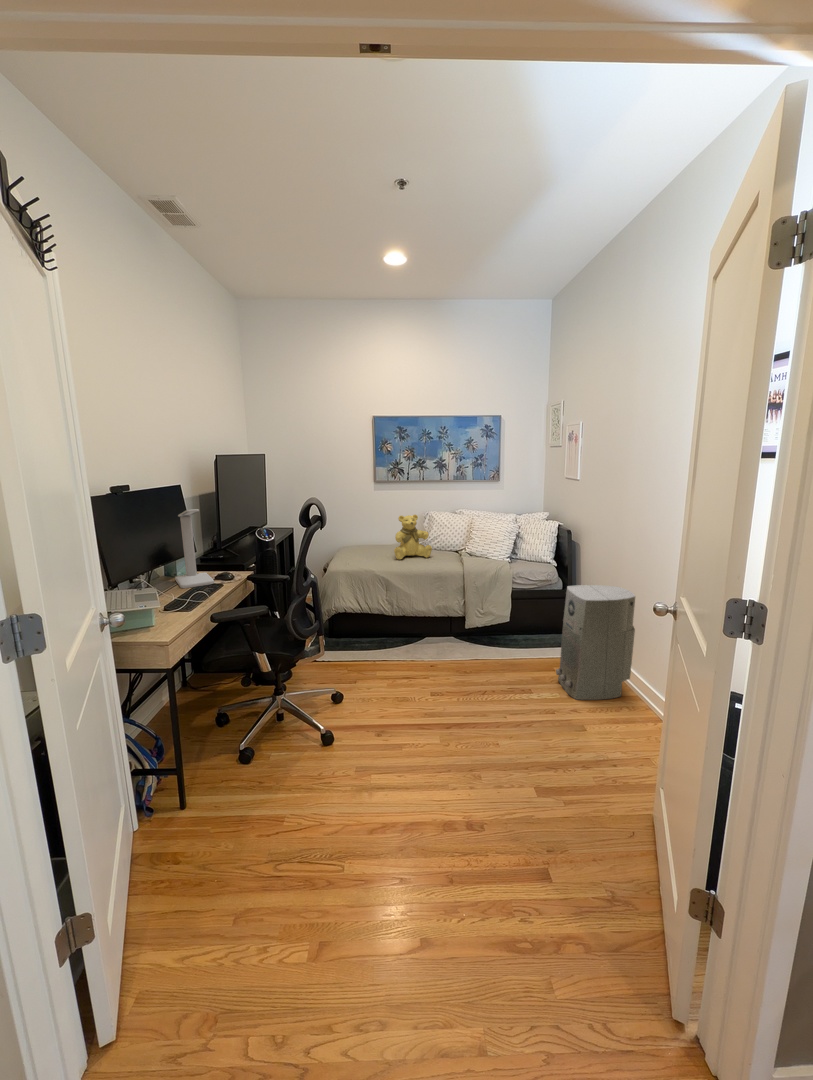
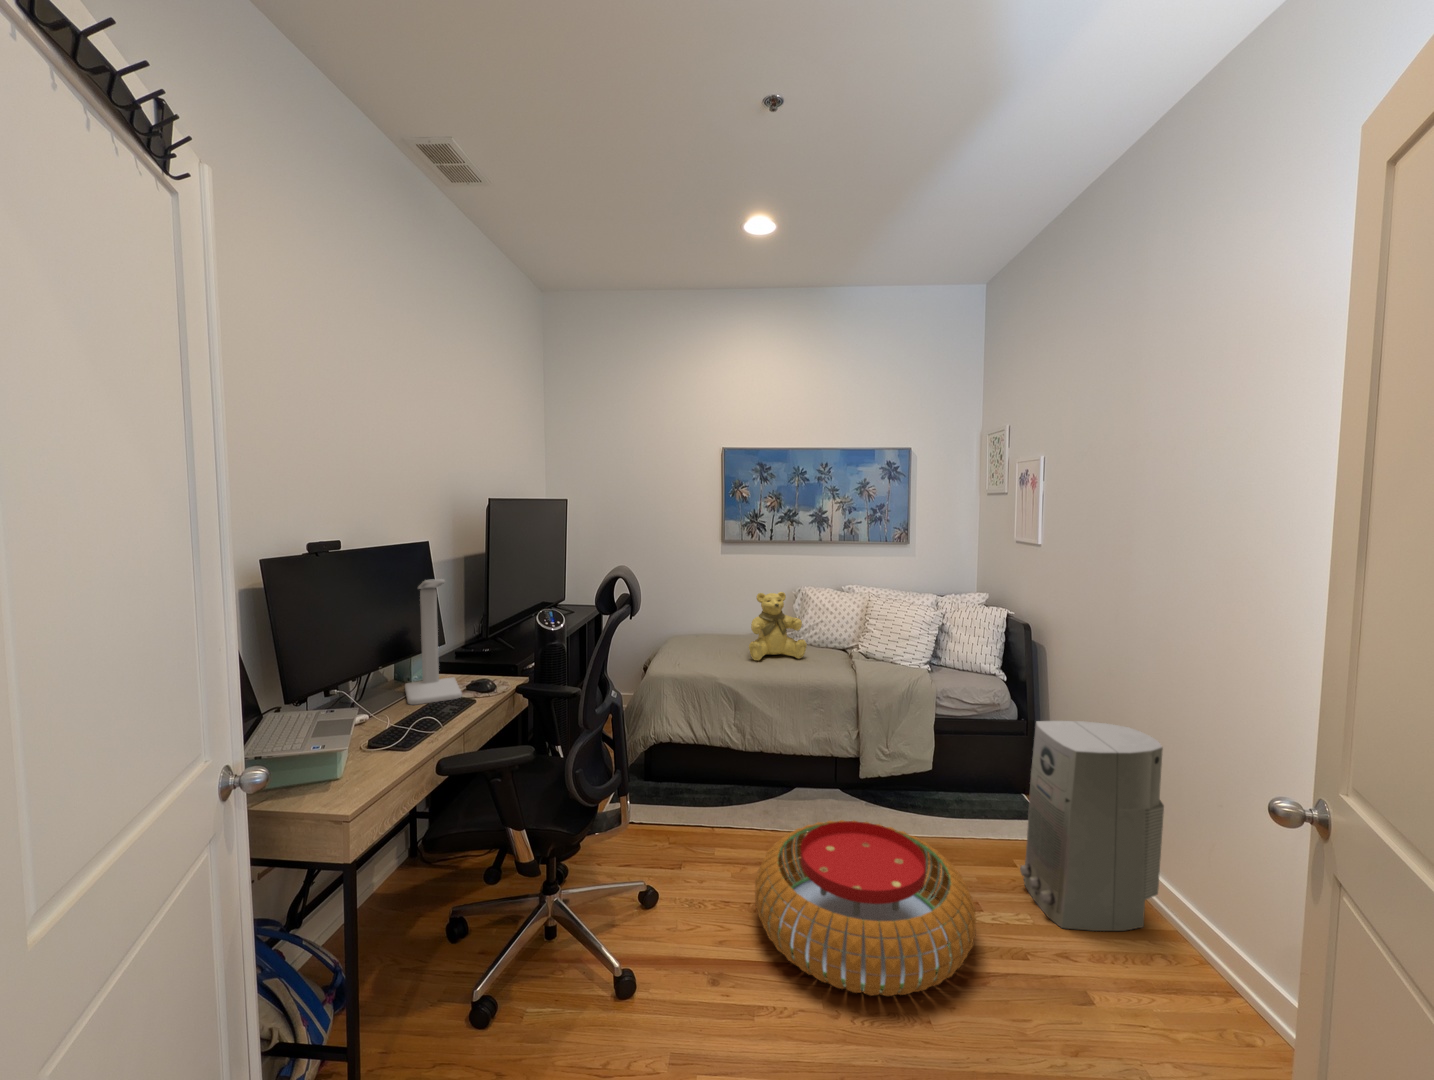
pouf: none [401,649,527,736] -> present [755,820,976,996]

